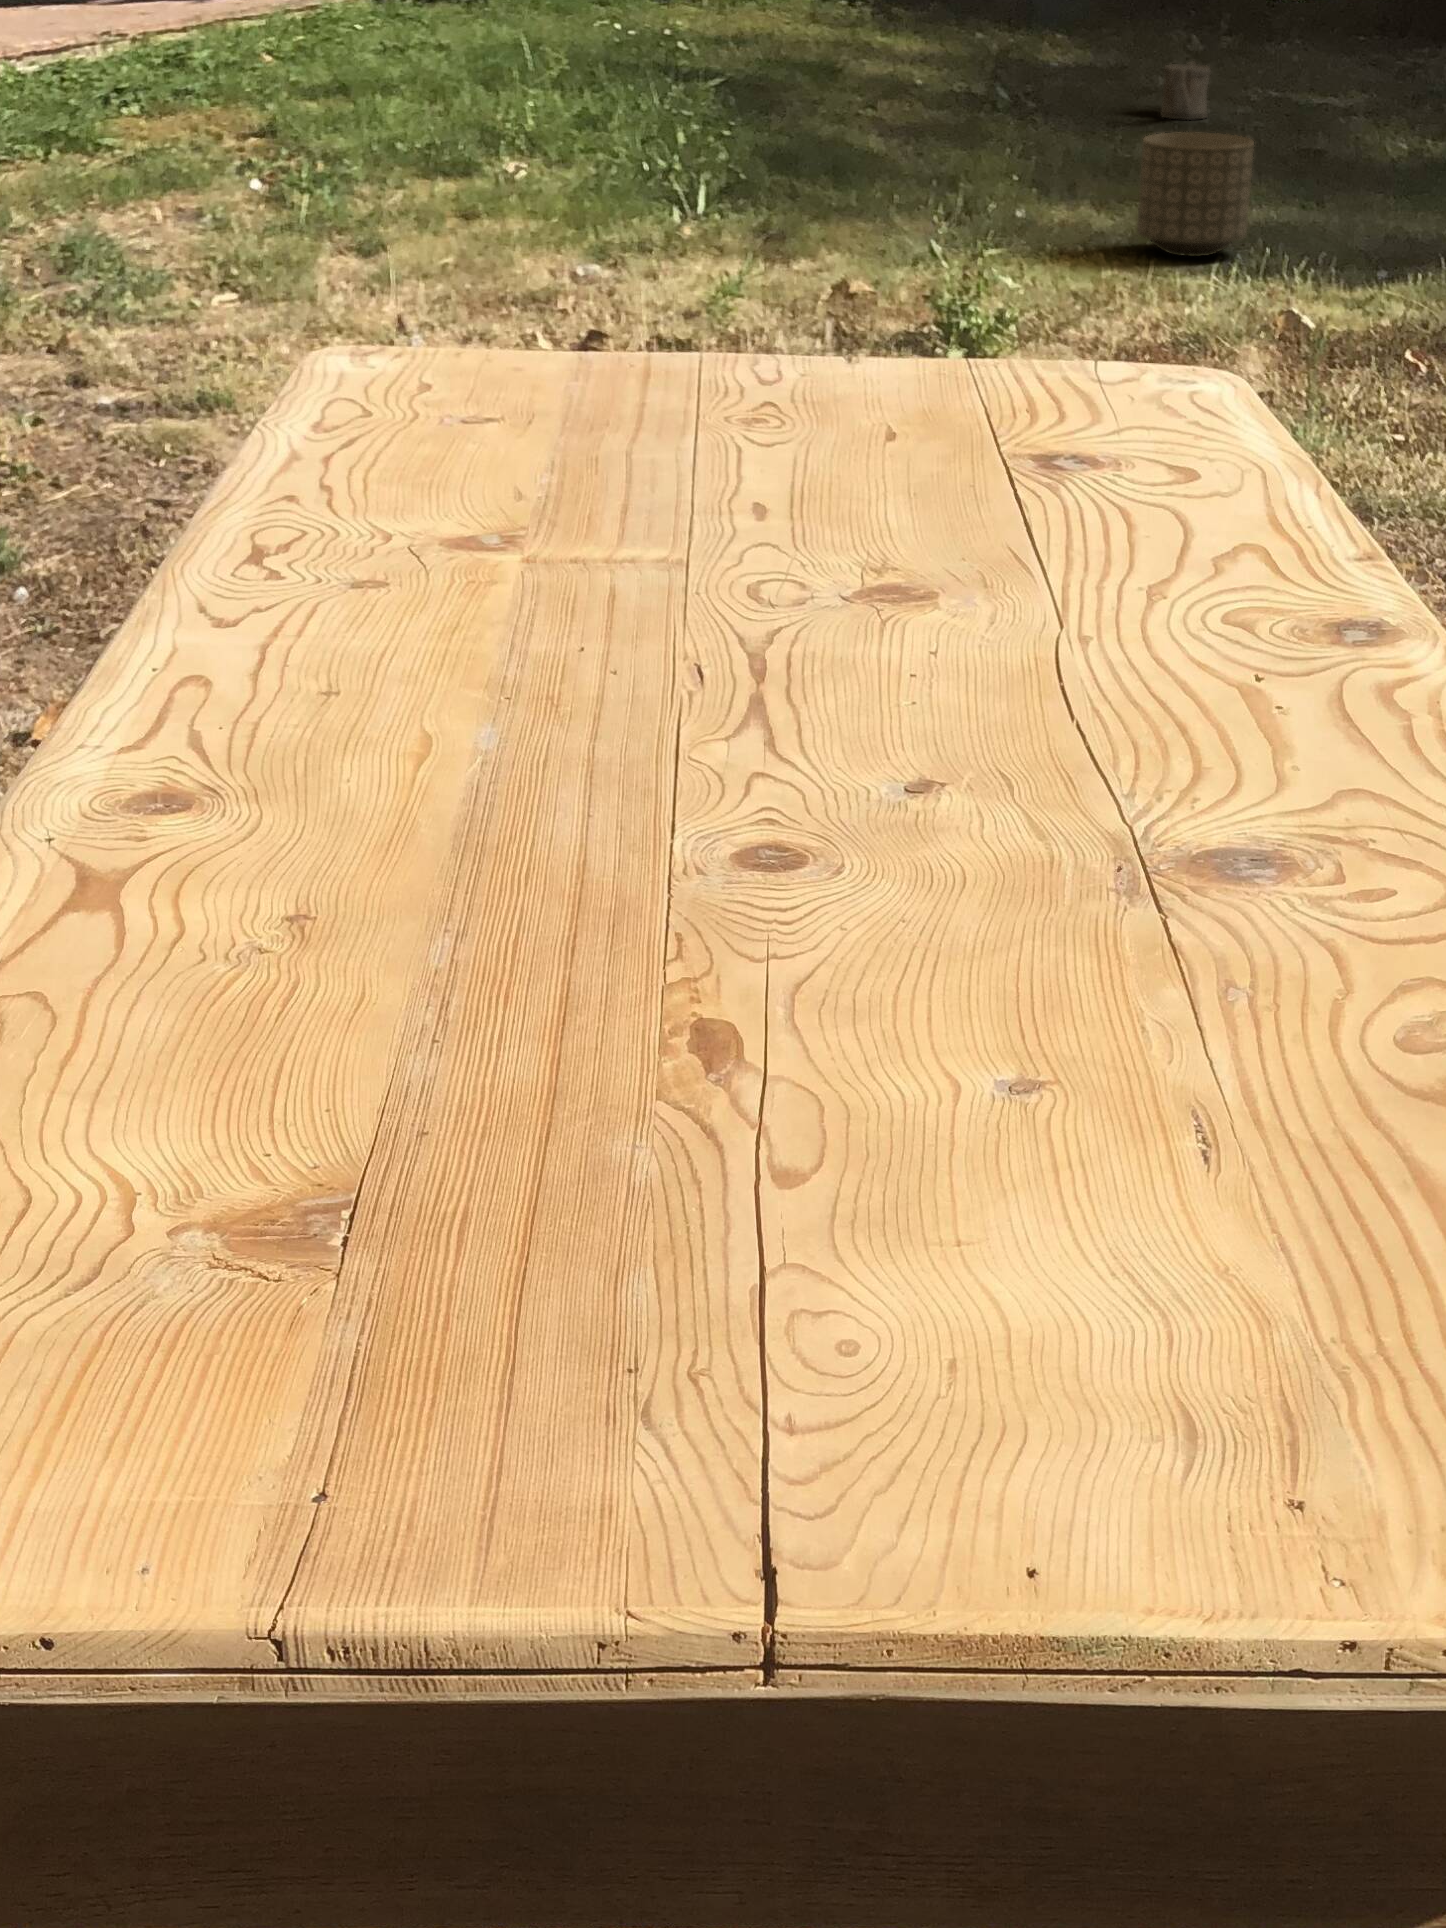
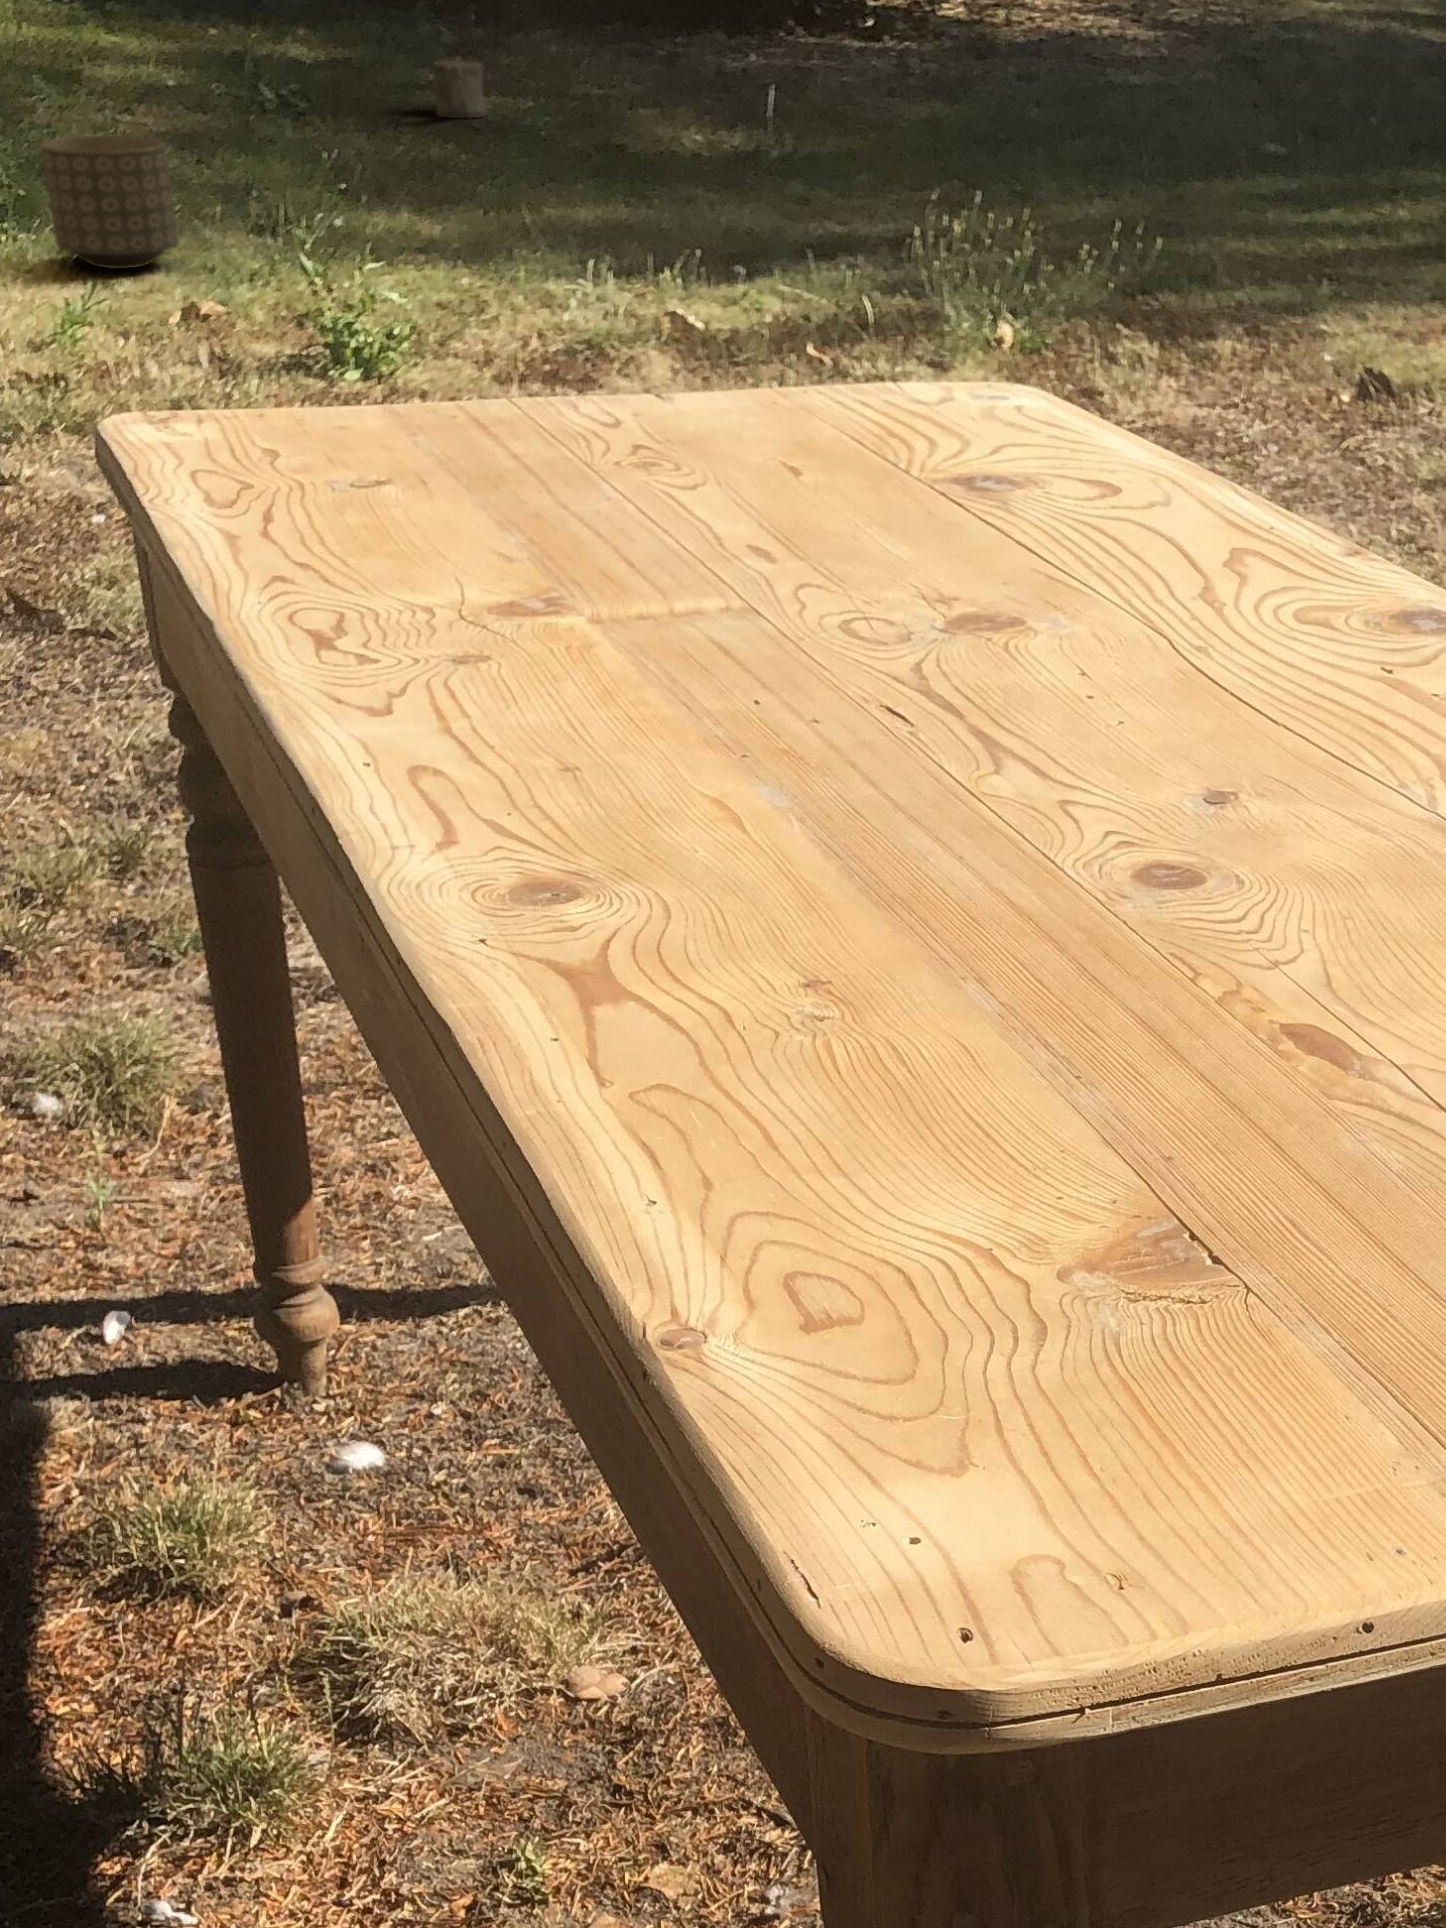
planter: present [1137,132,1254,257] -> present [41,135,179,269]

